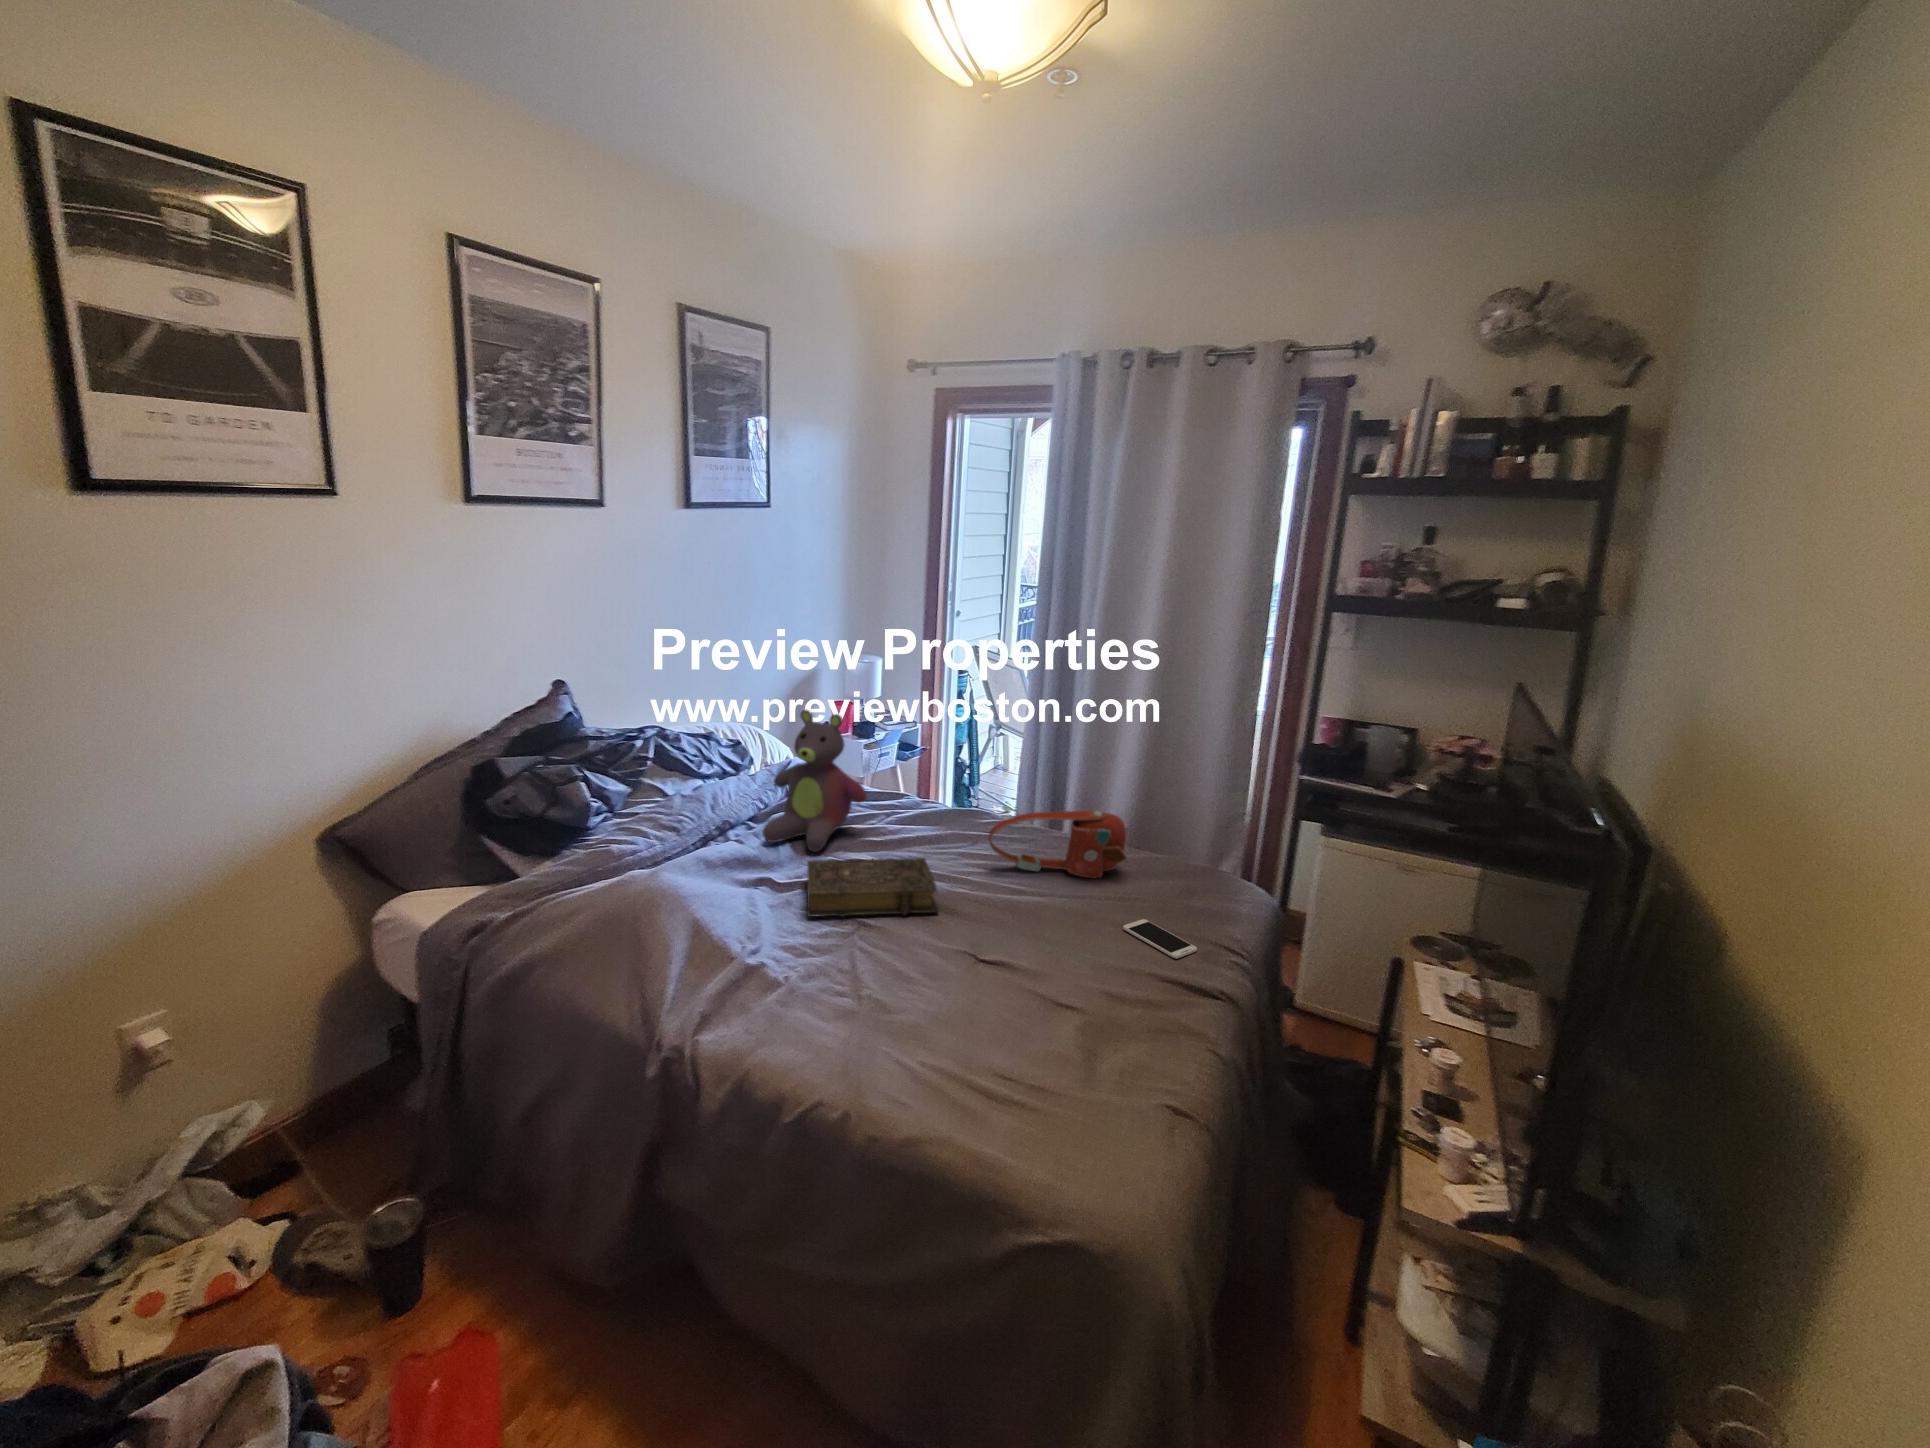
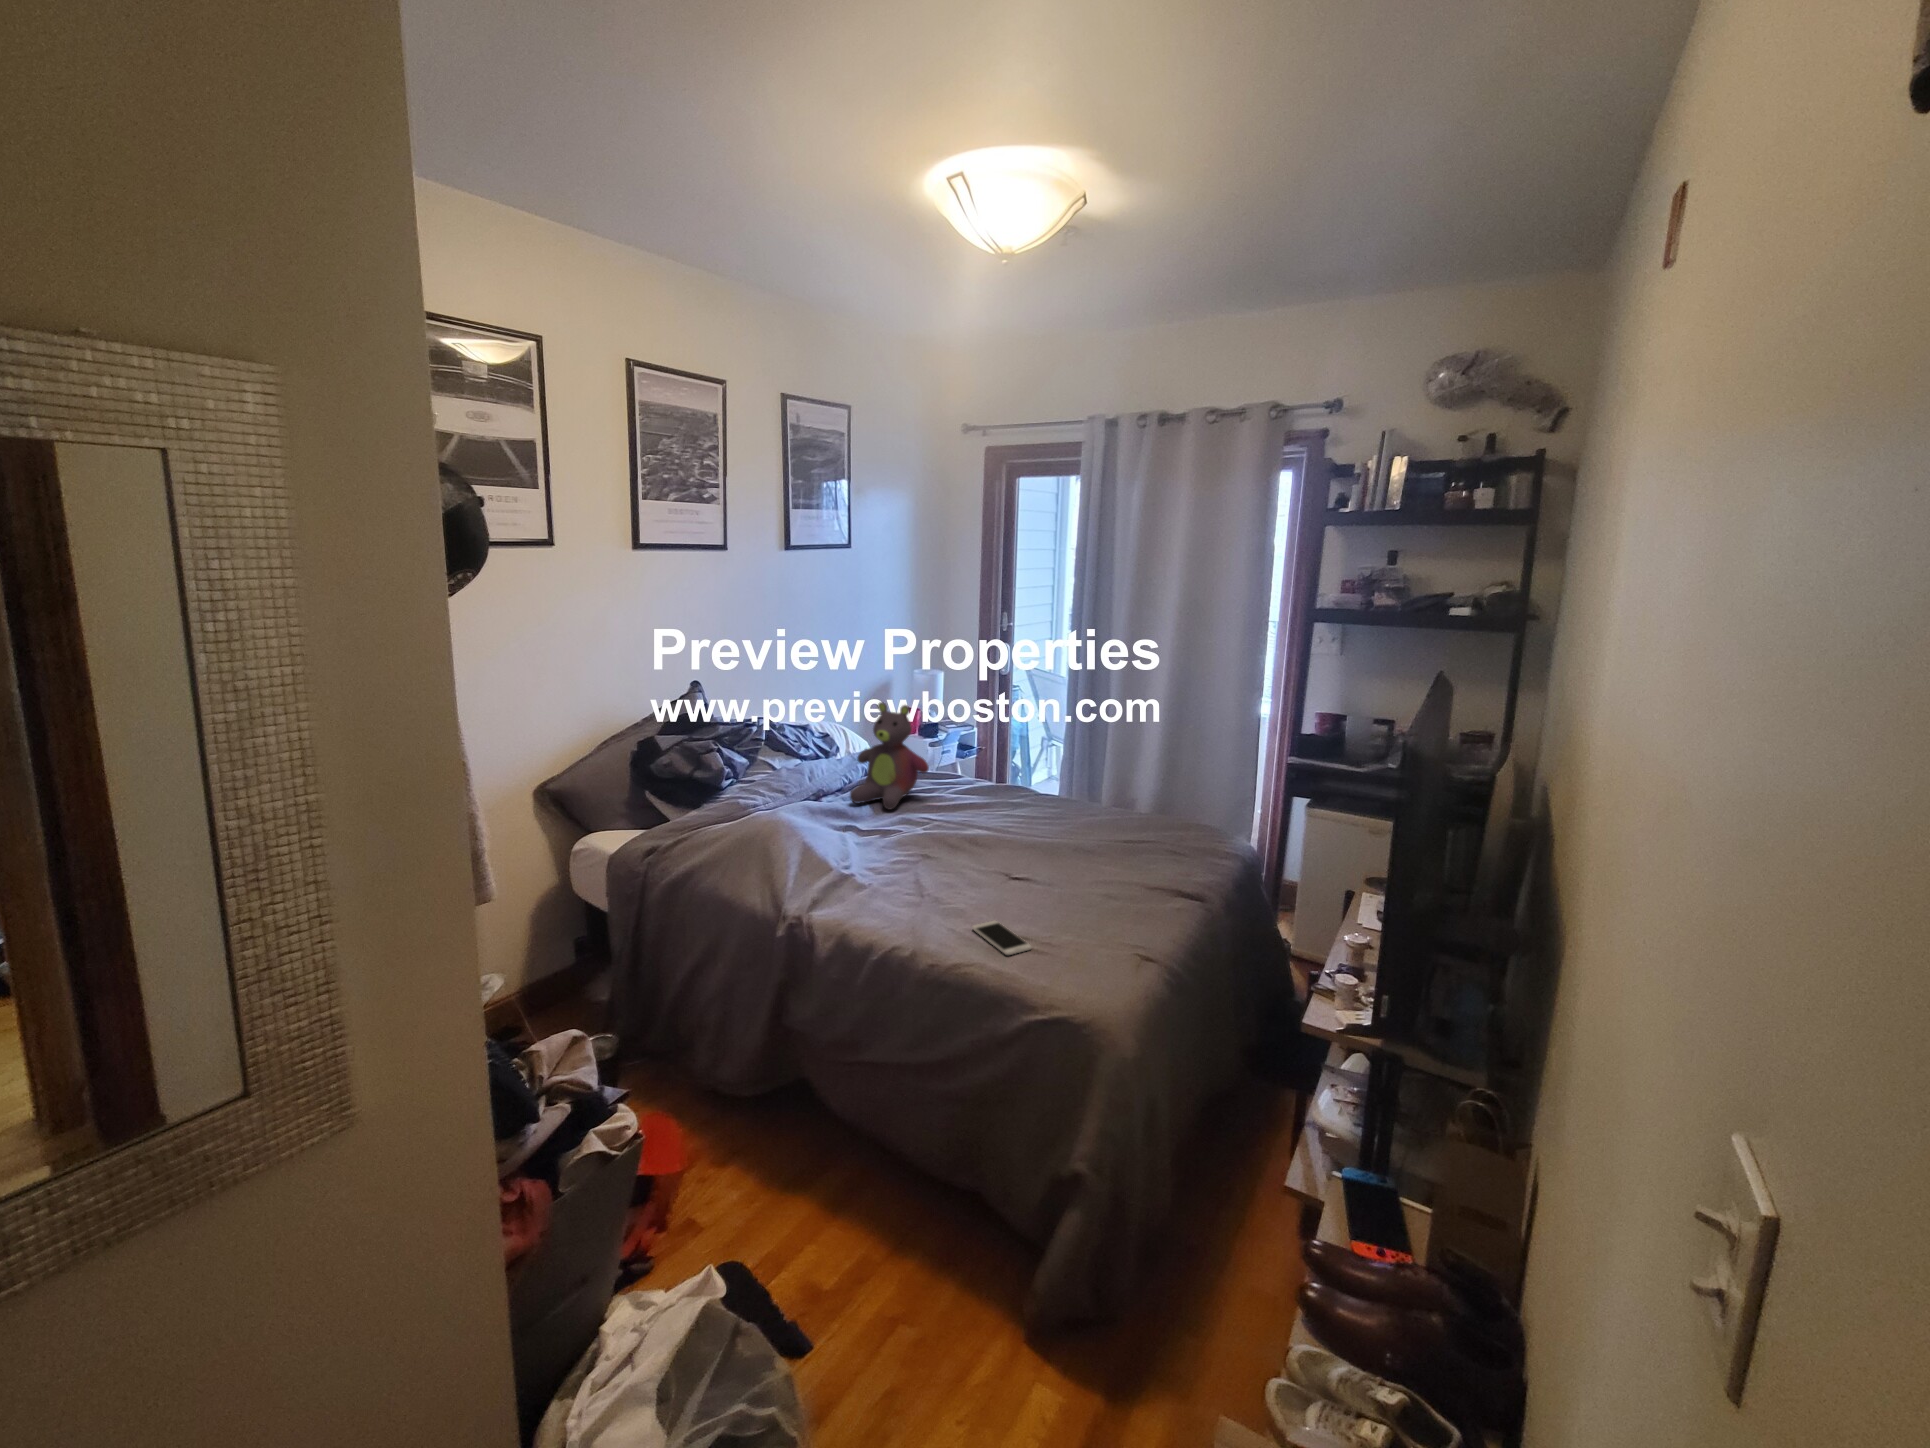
handbag: present [988,810,1127,878] -> none [1023,775,1131,829]
book: present [807,858,939,917] -> none [884,811,983,848]
smartphone: present [1123,919,1197,959] -> present [972,921,1031,955]

